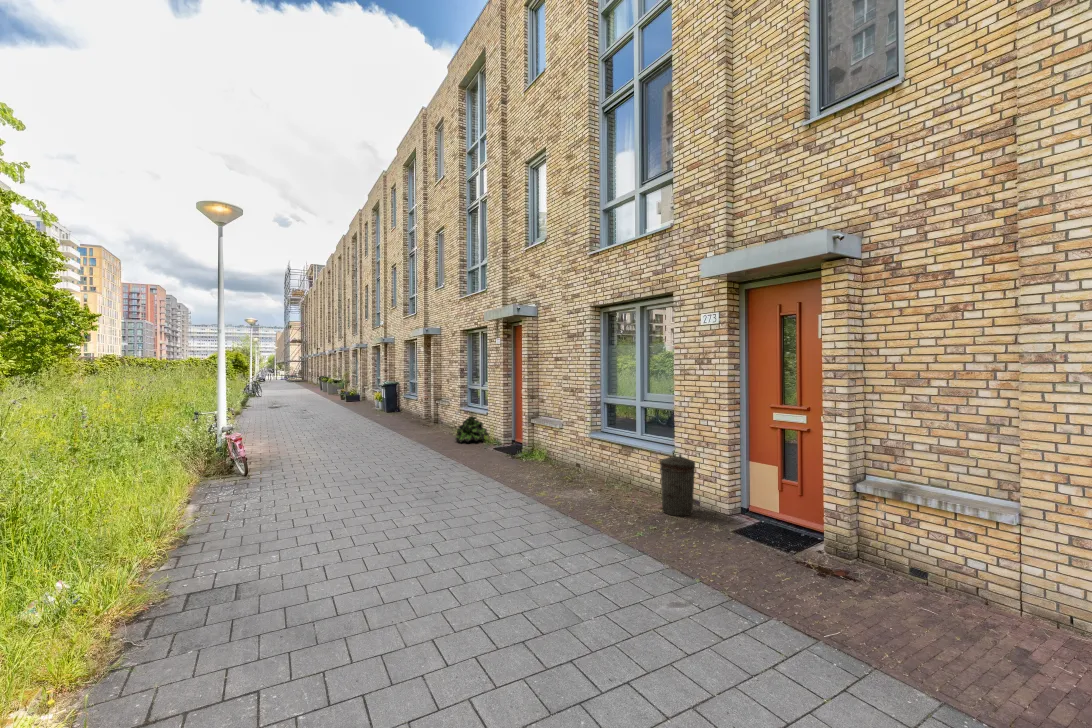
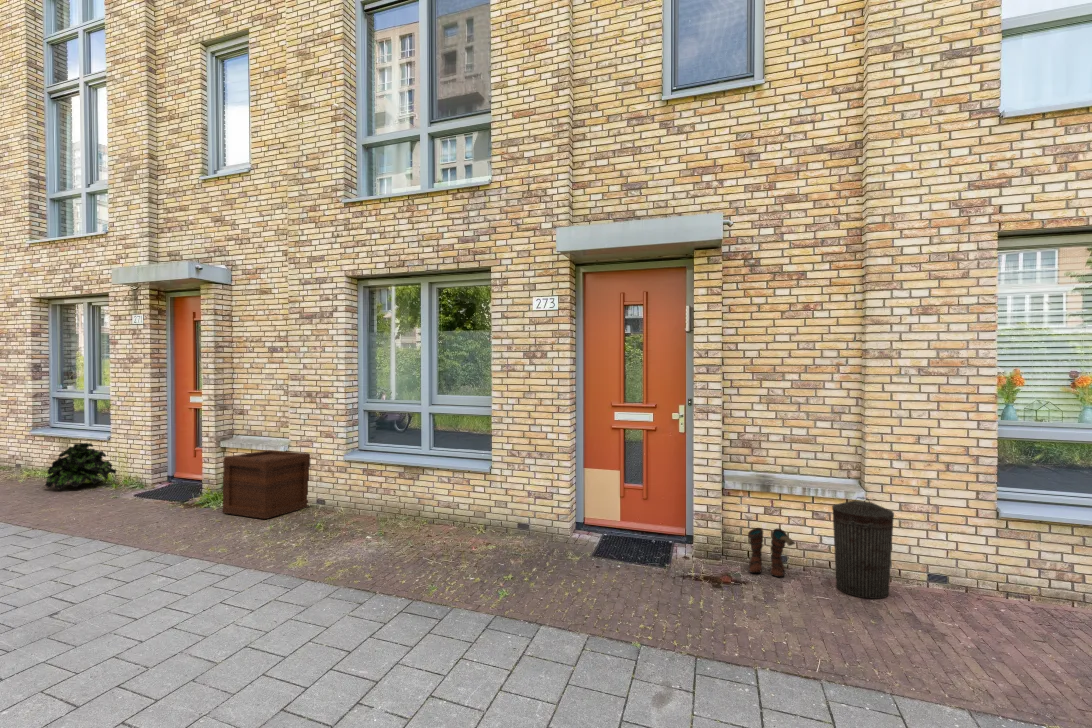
wooden crate: none [522,428,572,472] -> present [223,450,310,519]
trash can: present [660,454,695,516] -> present [832,497,894,599]
boots: none [869,536,922,588] -> present [748,528,795,577]

